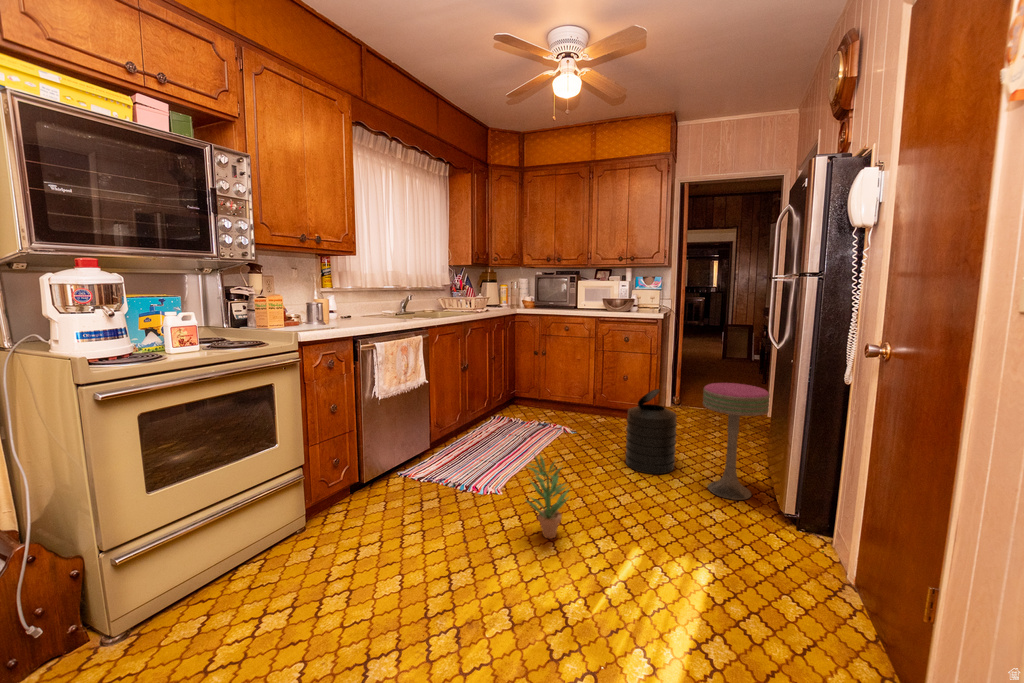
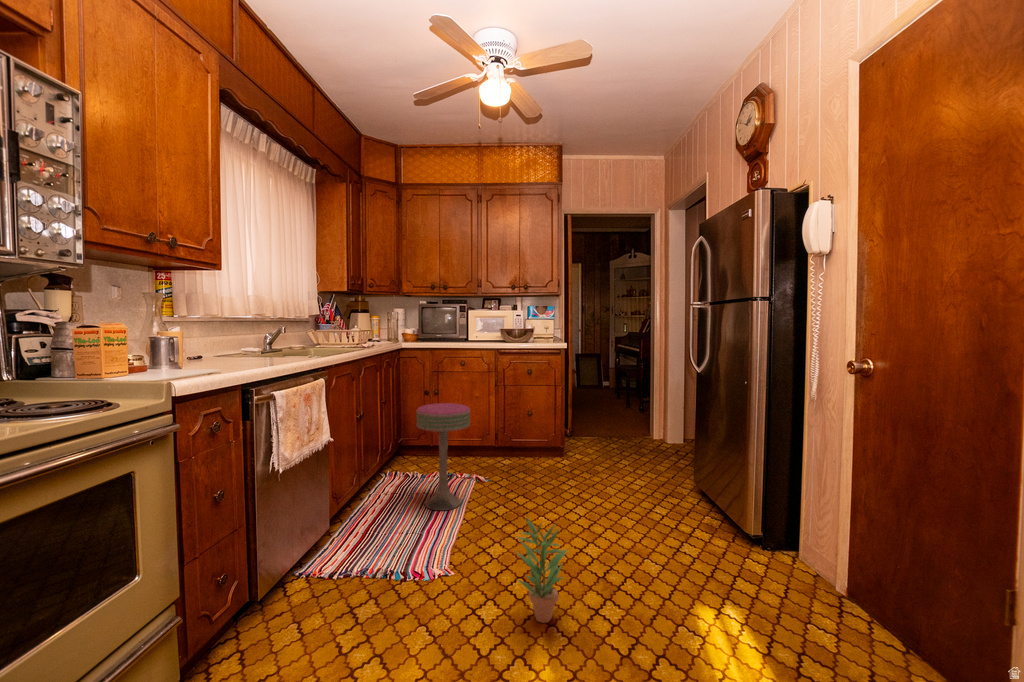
bar stool: present [703,383,770,500] -> present [416,403,470,510]
trash can: present [625,389,677,474] -> none [562,425,615,518]

